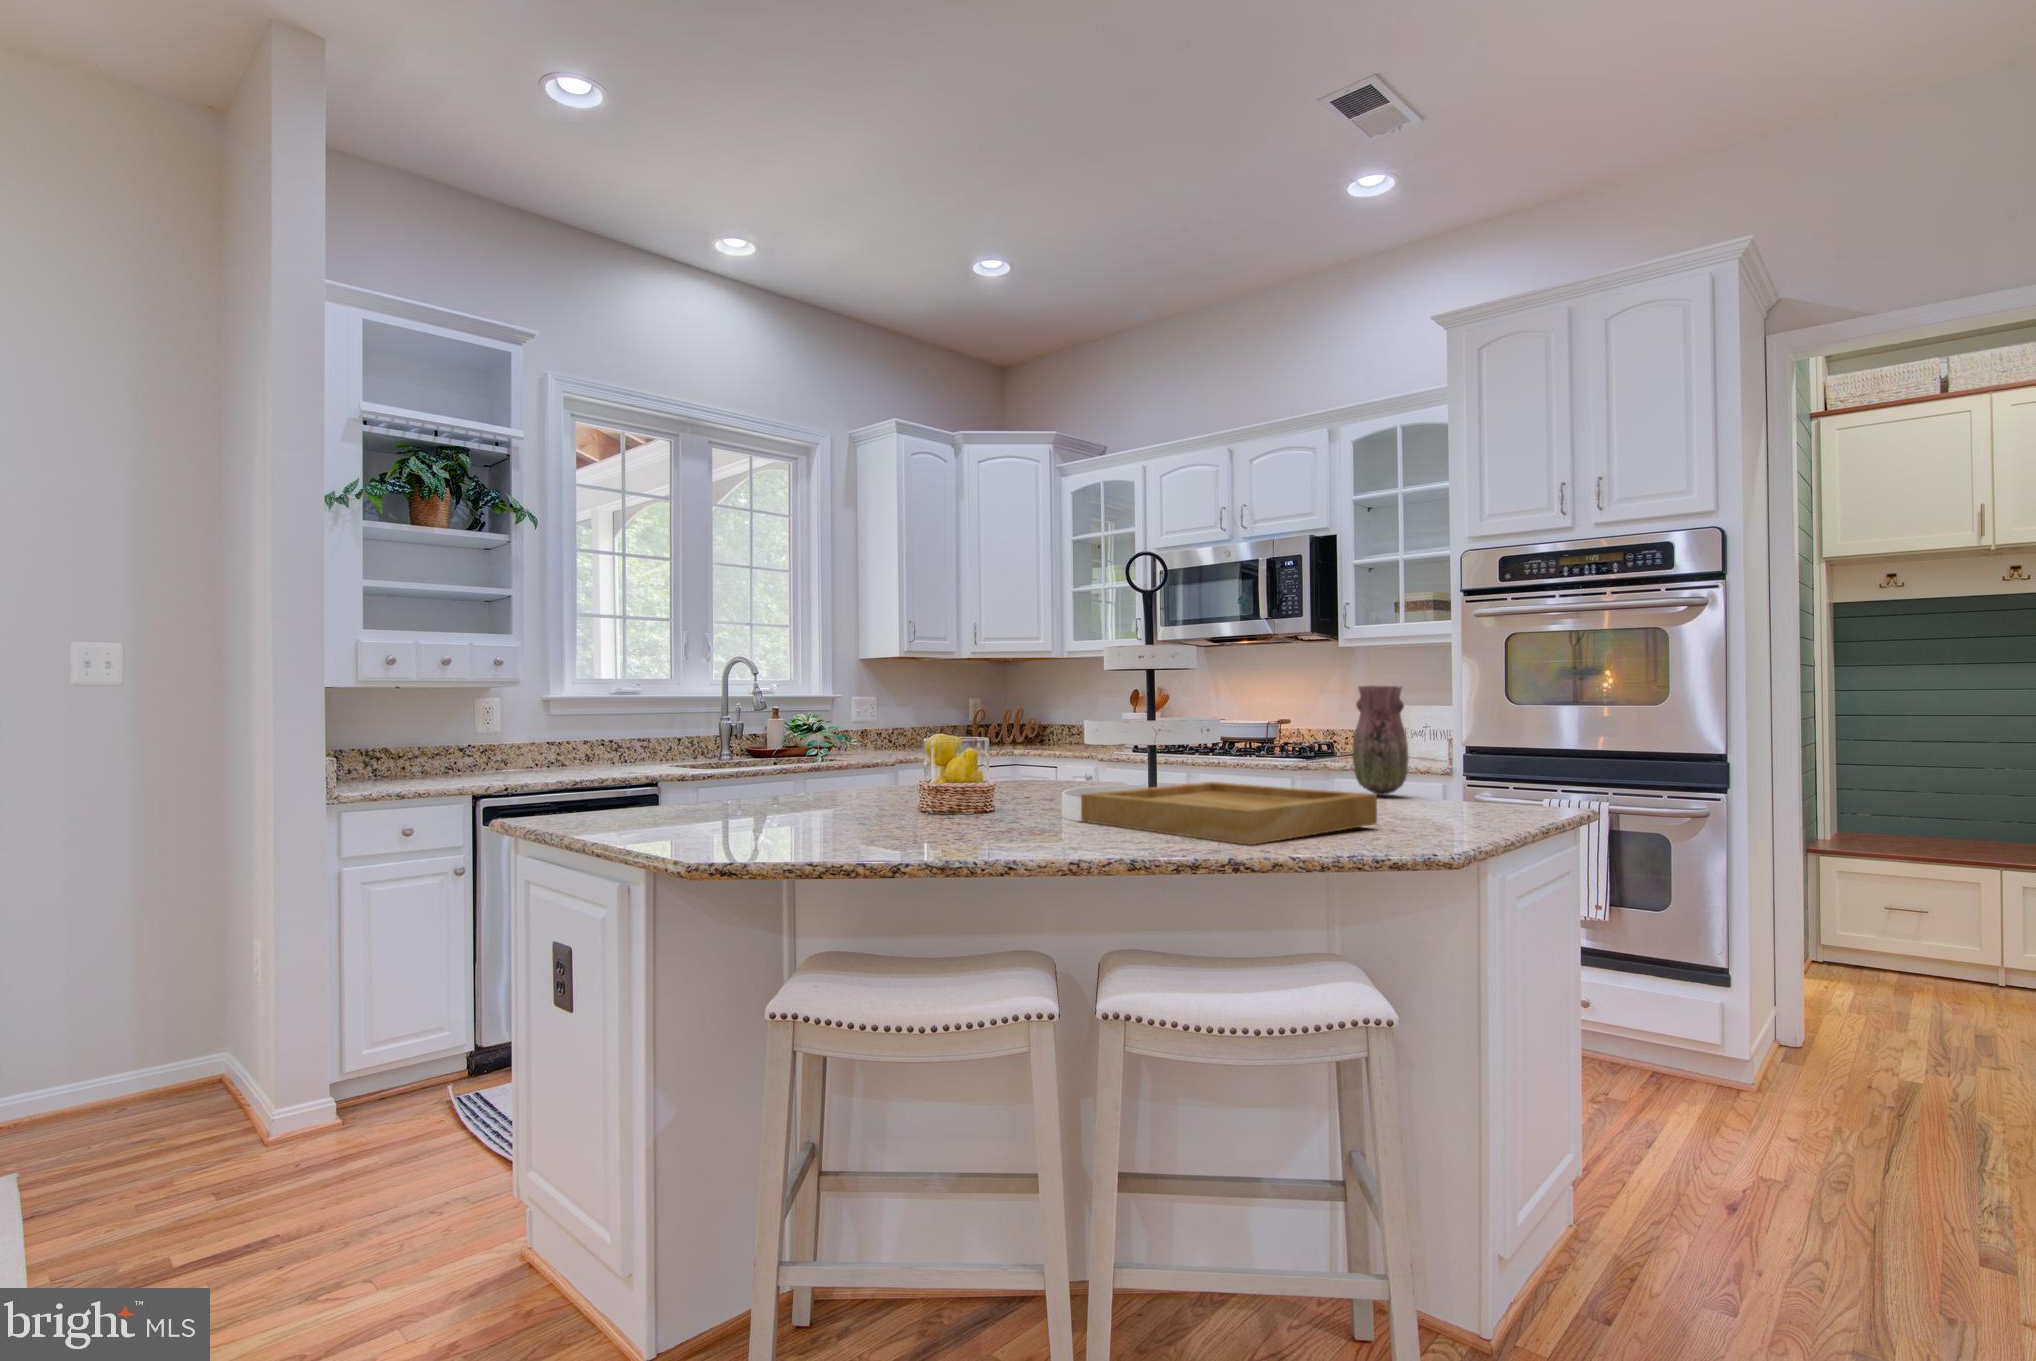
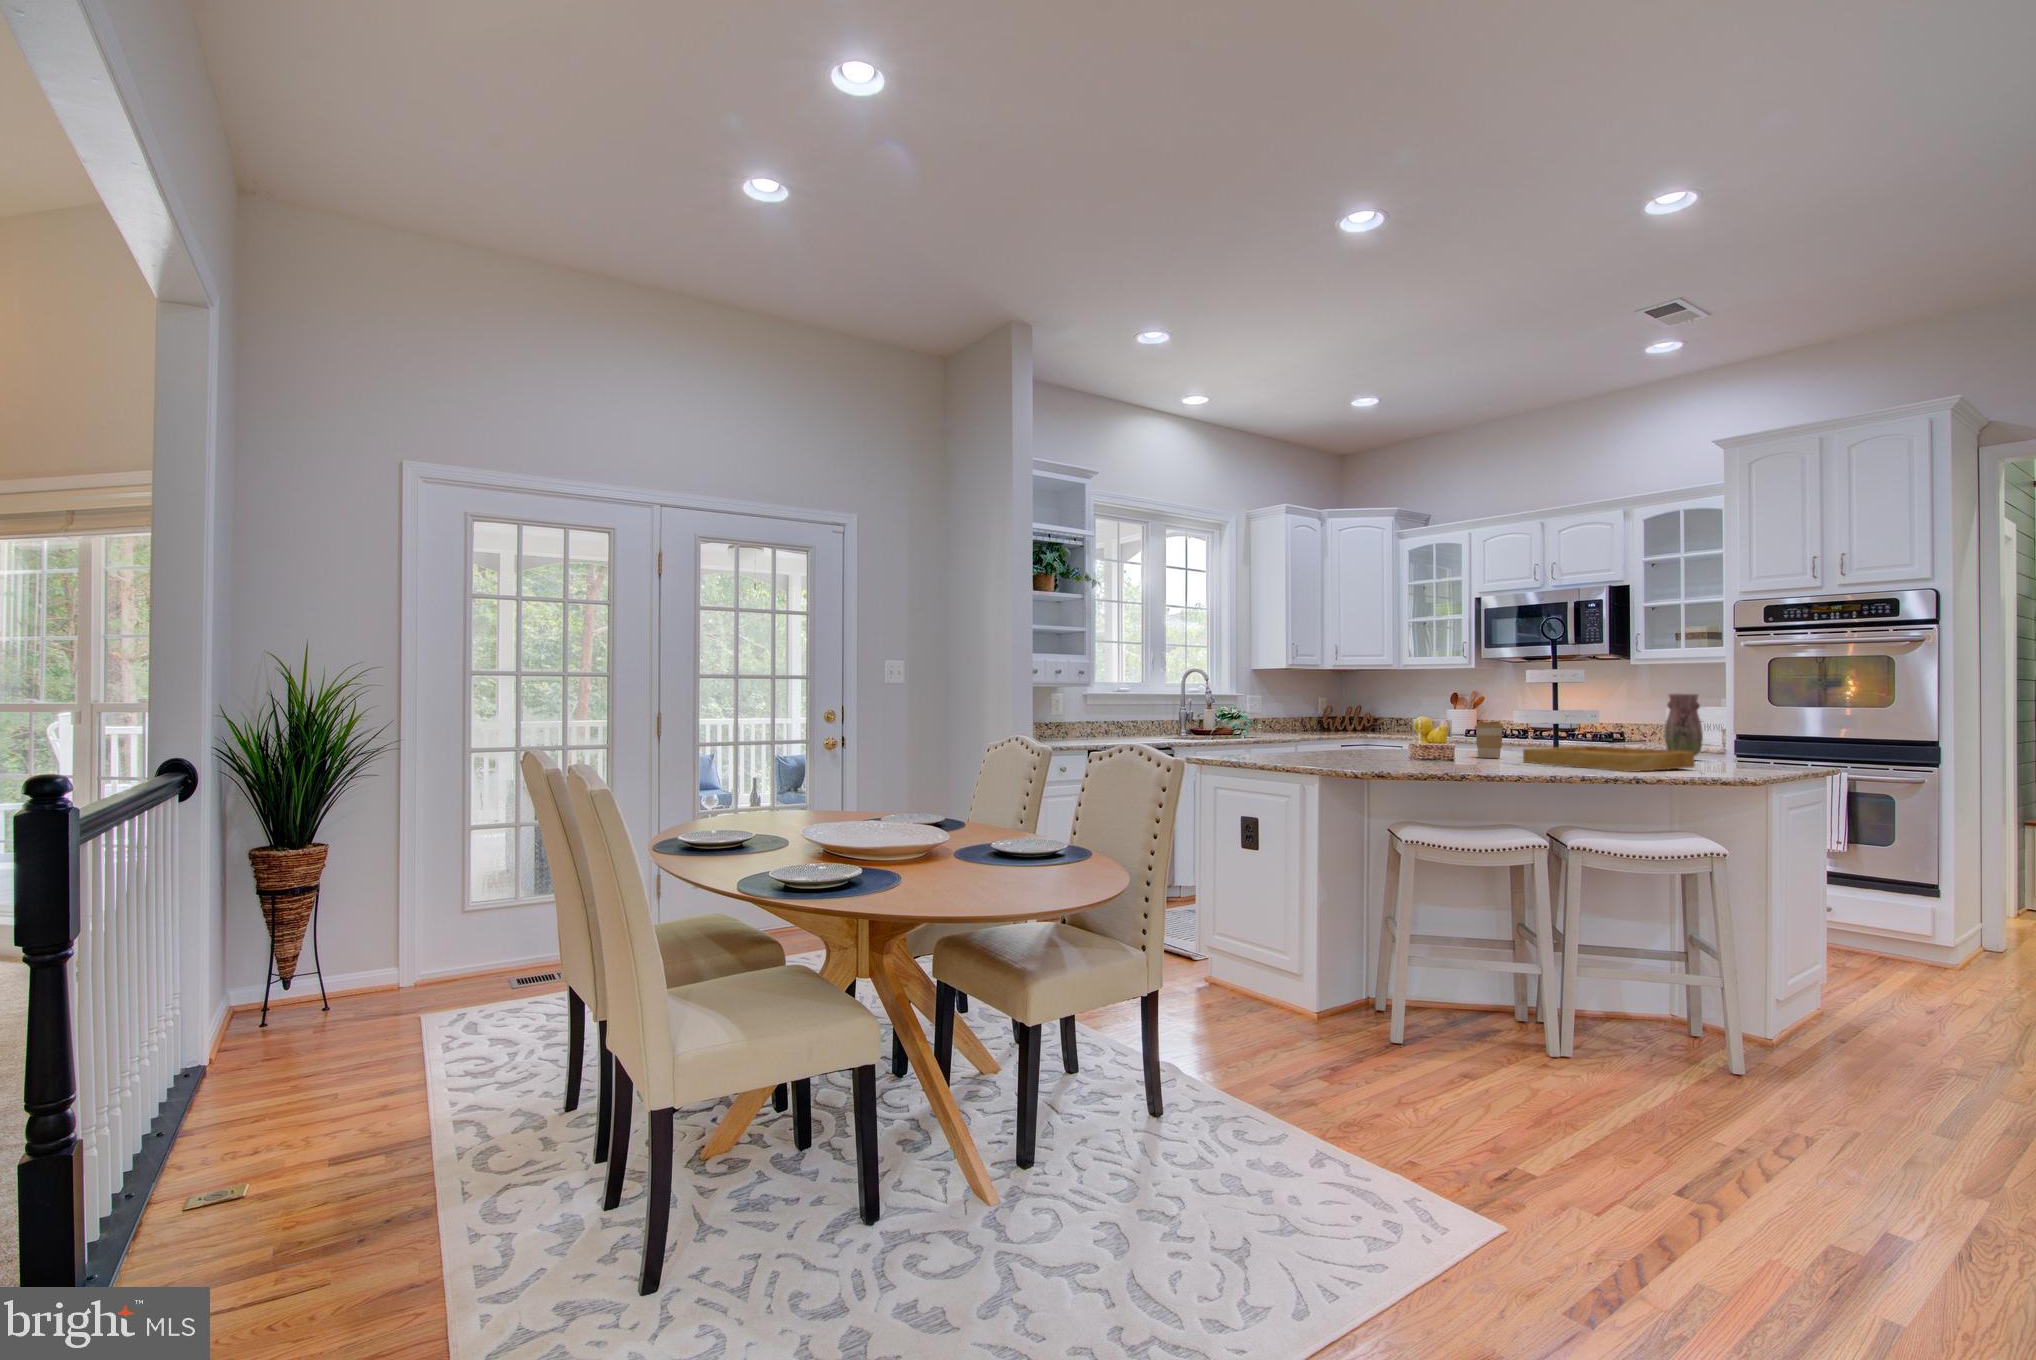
coffee cup: none [1017,739,1066,810] -> present [1475,721,1504,758]

